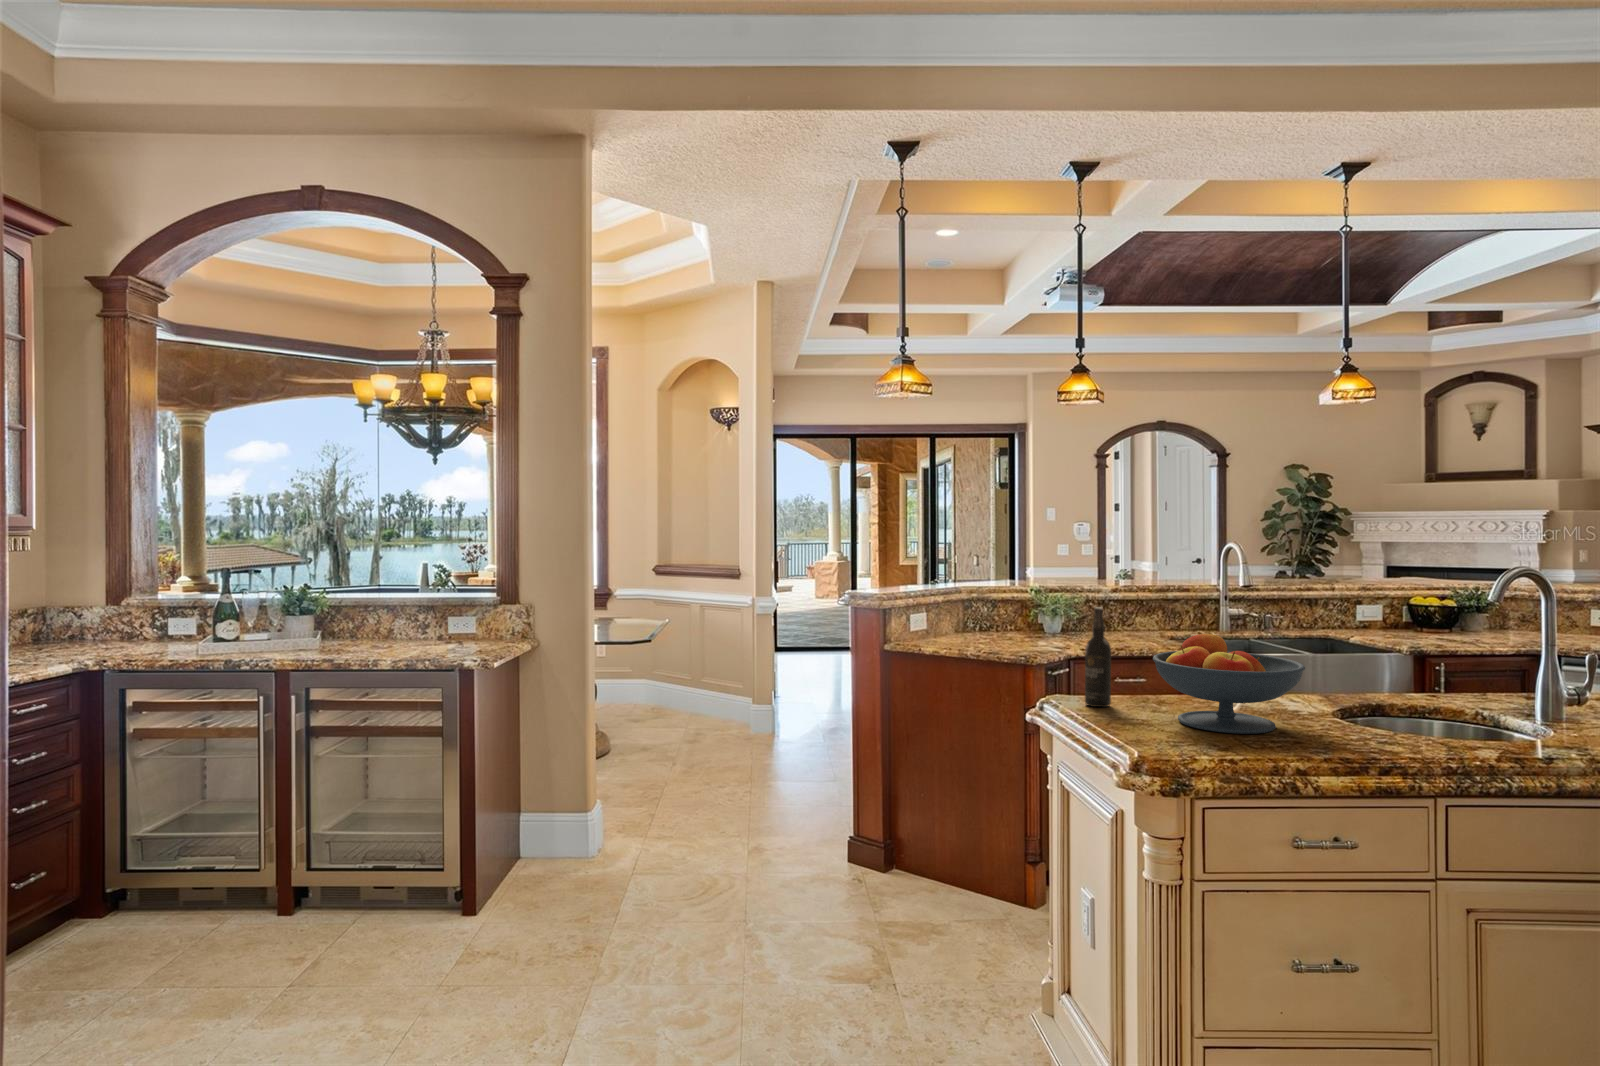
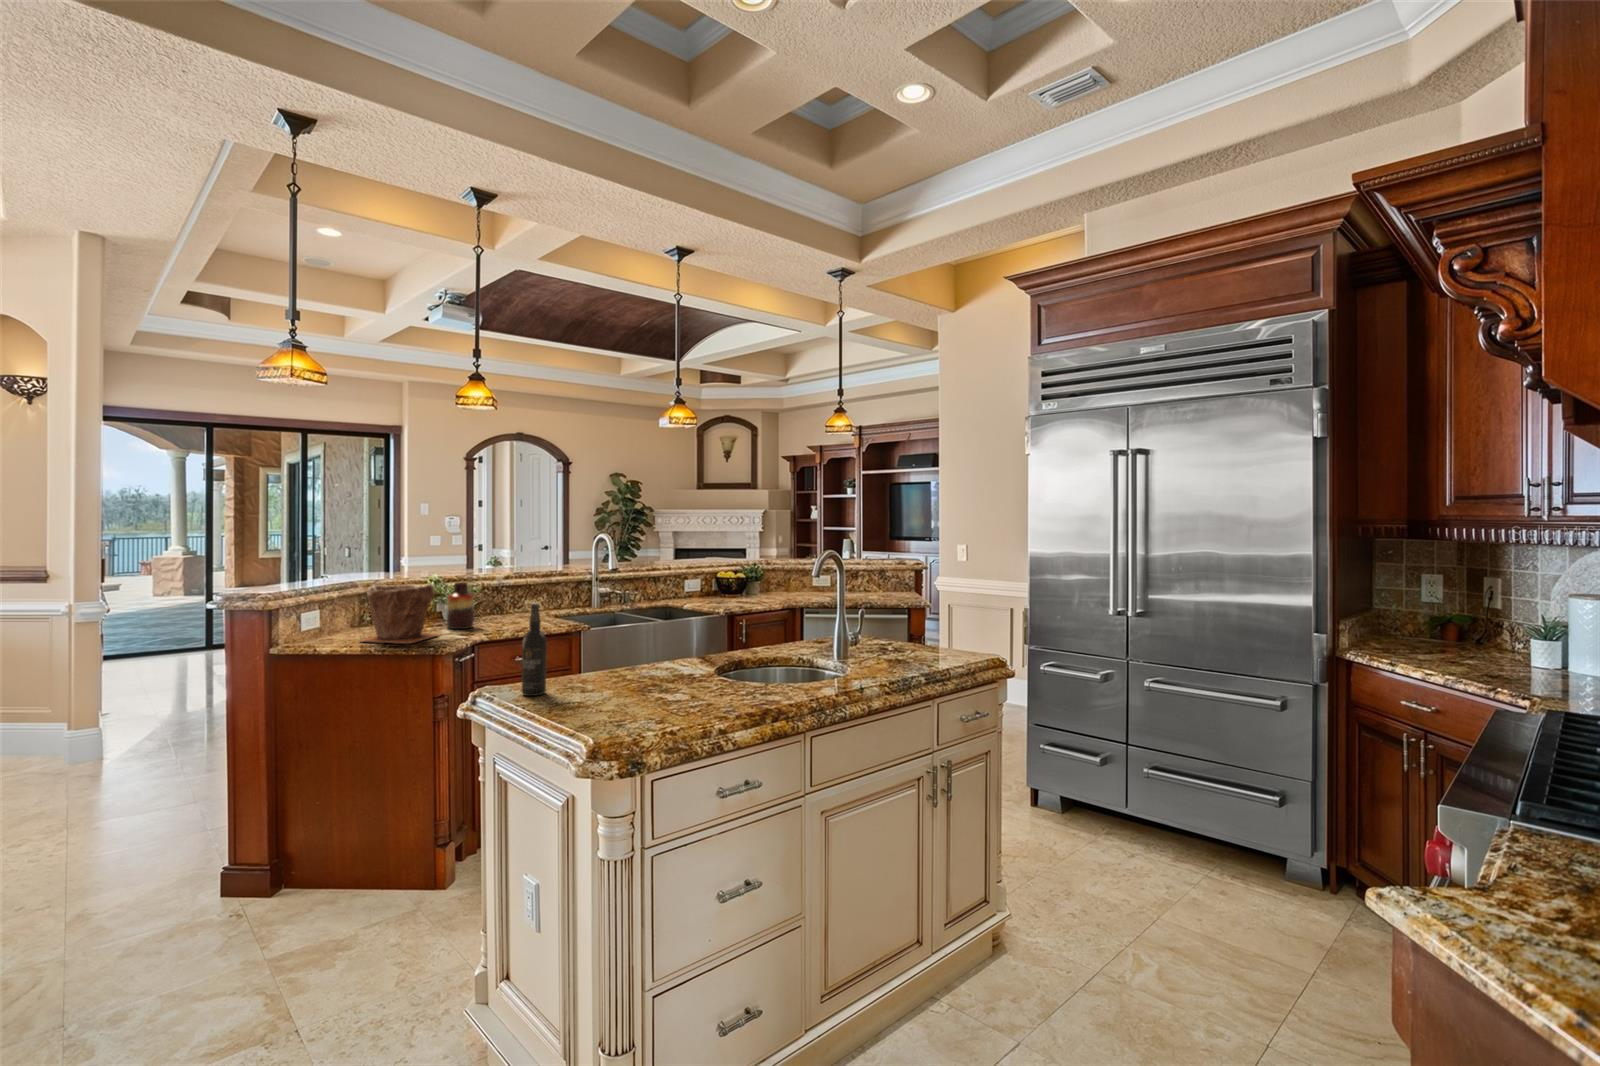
plant pot: none [959,589,1033,650] -> present [361,584,438,644]
vase: none [1044,591,1071,642] -> present [447,582,474,629]
fruit bowl: present [1153,632,1305,734] -> none [589,619,709,705]

